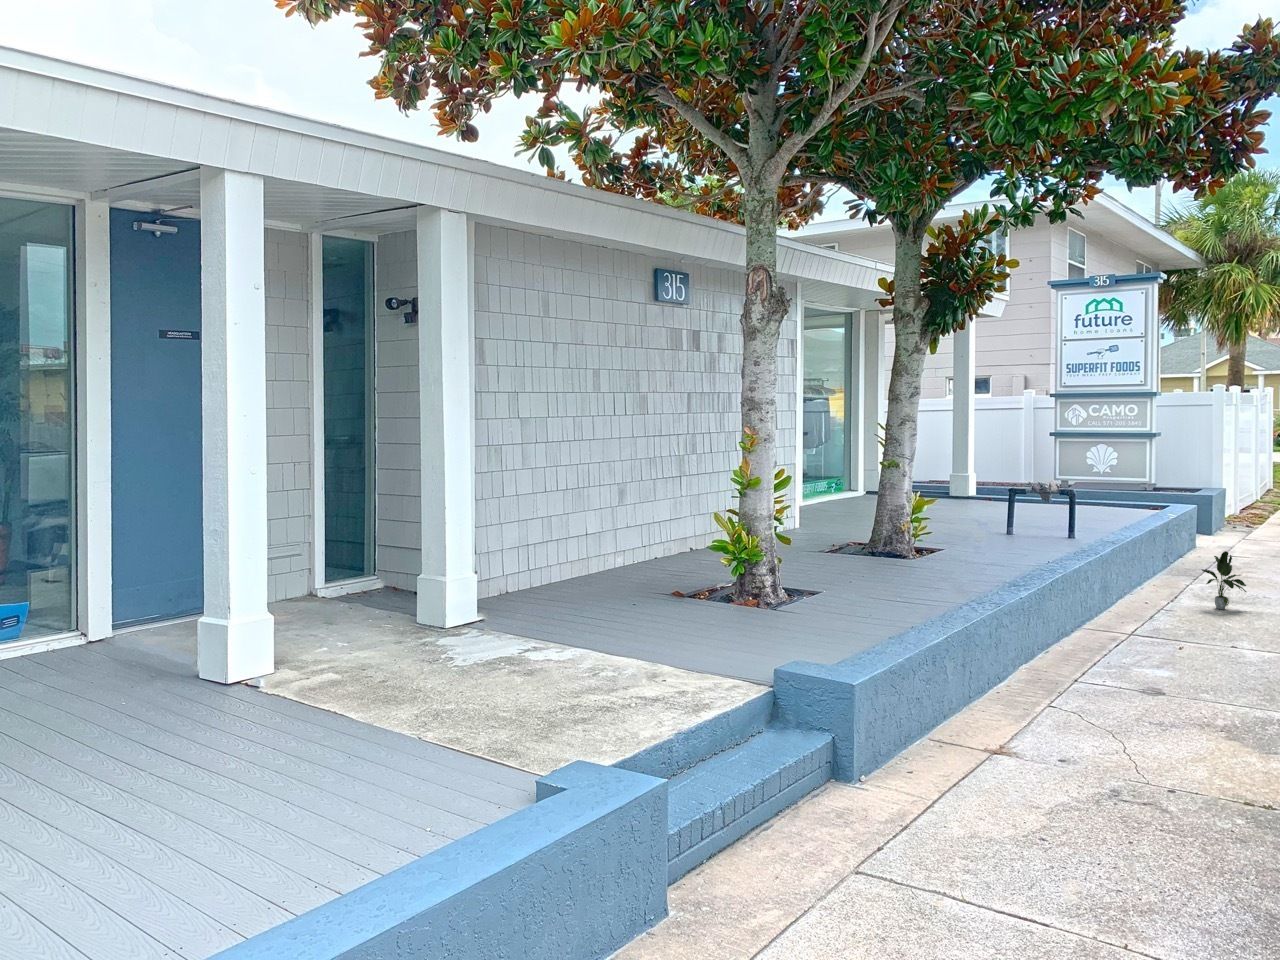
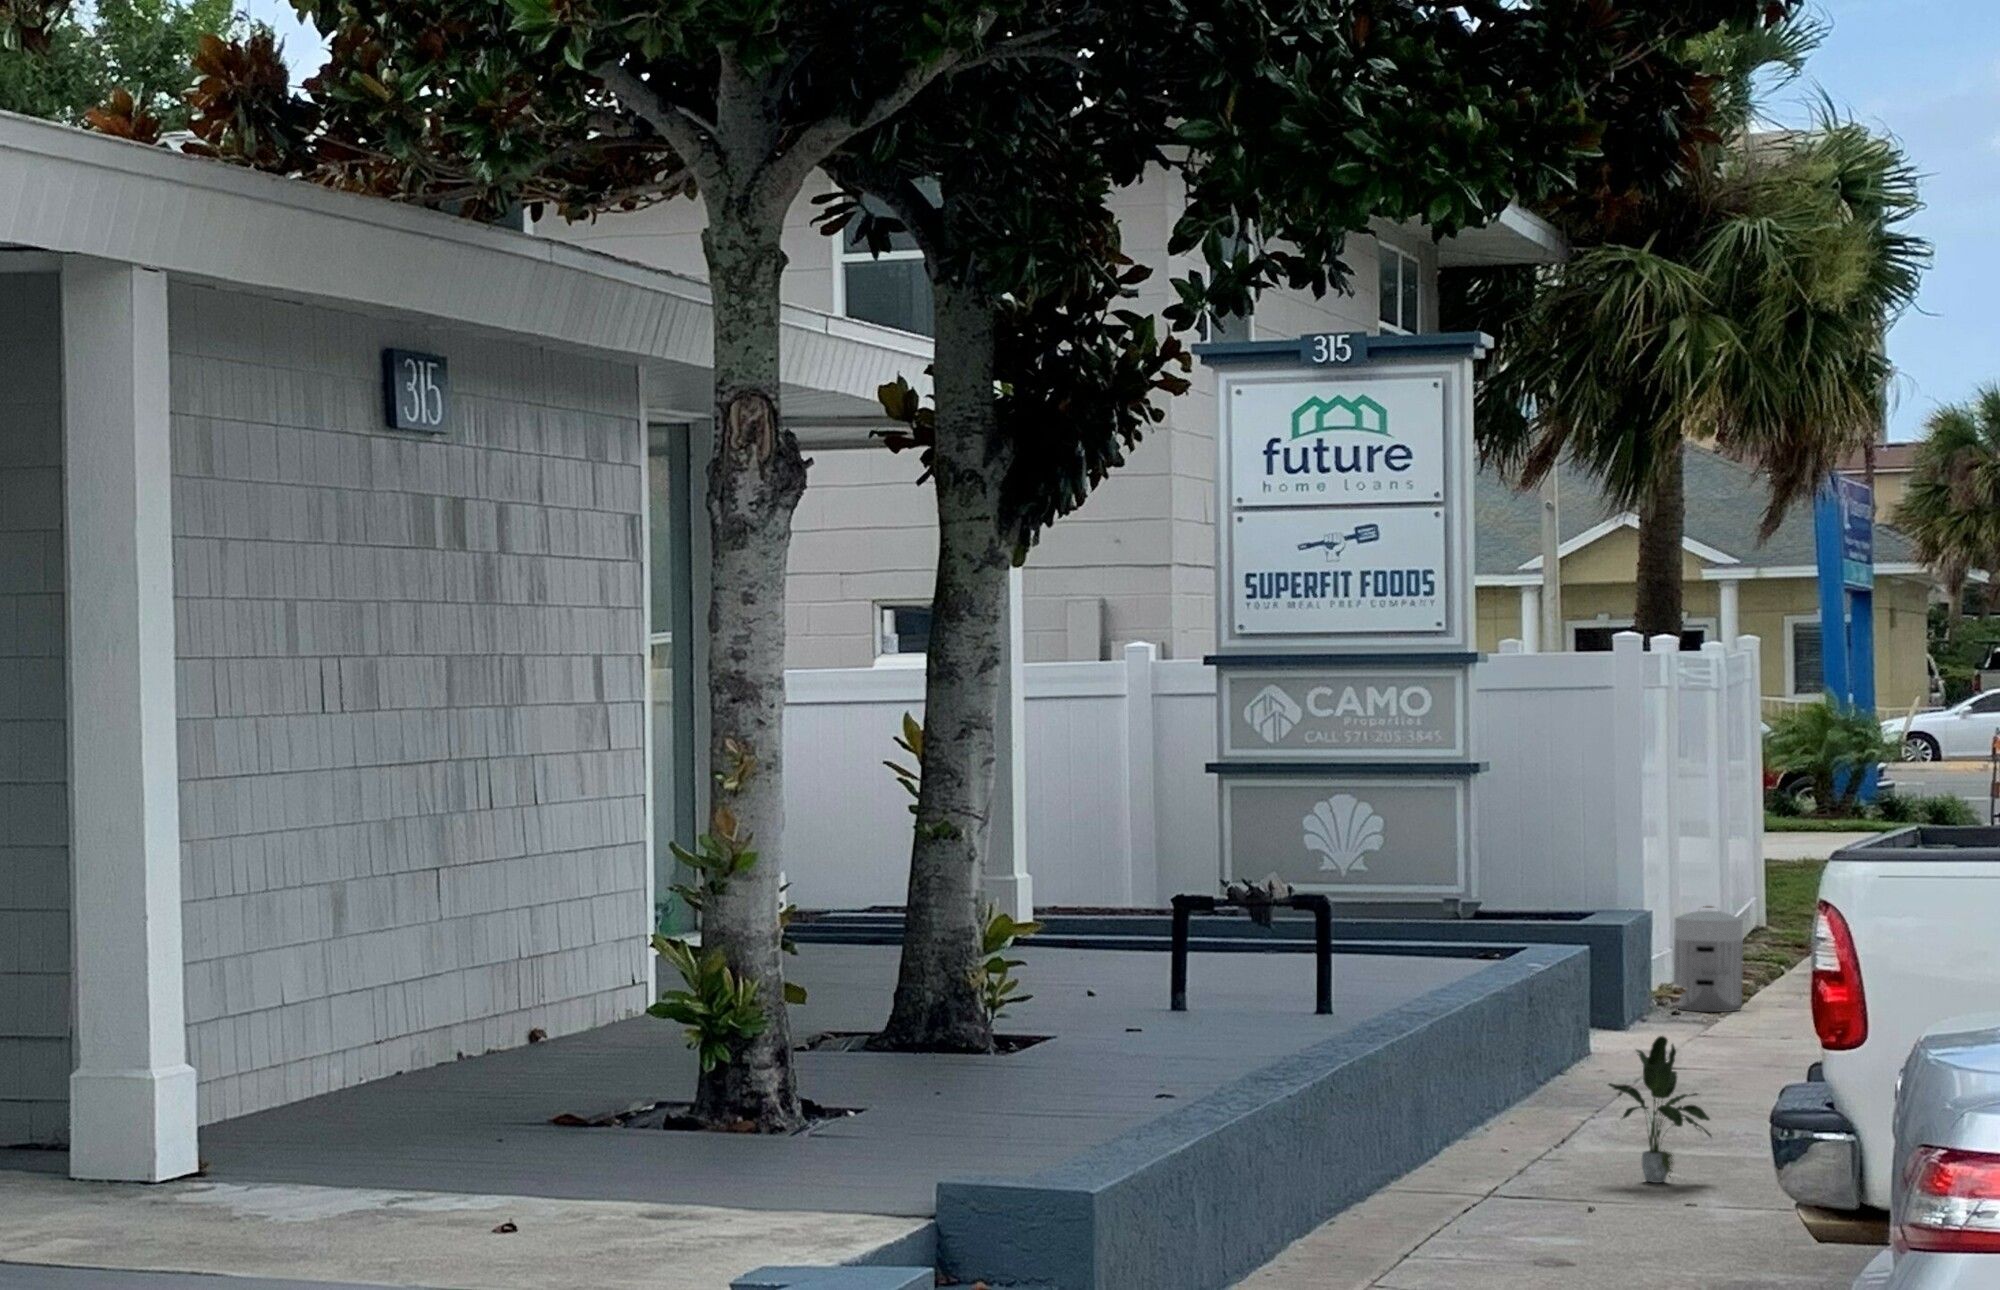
waste bin: none [1234,486,1265,526] -> present [1674,906,1743,1012]

